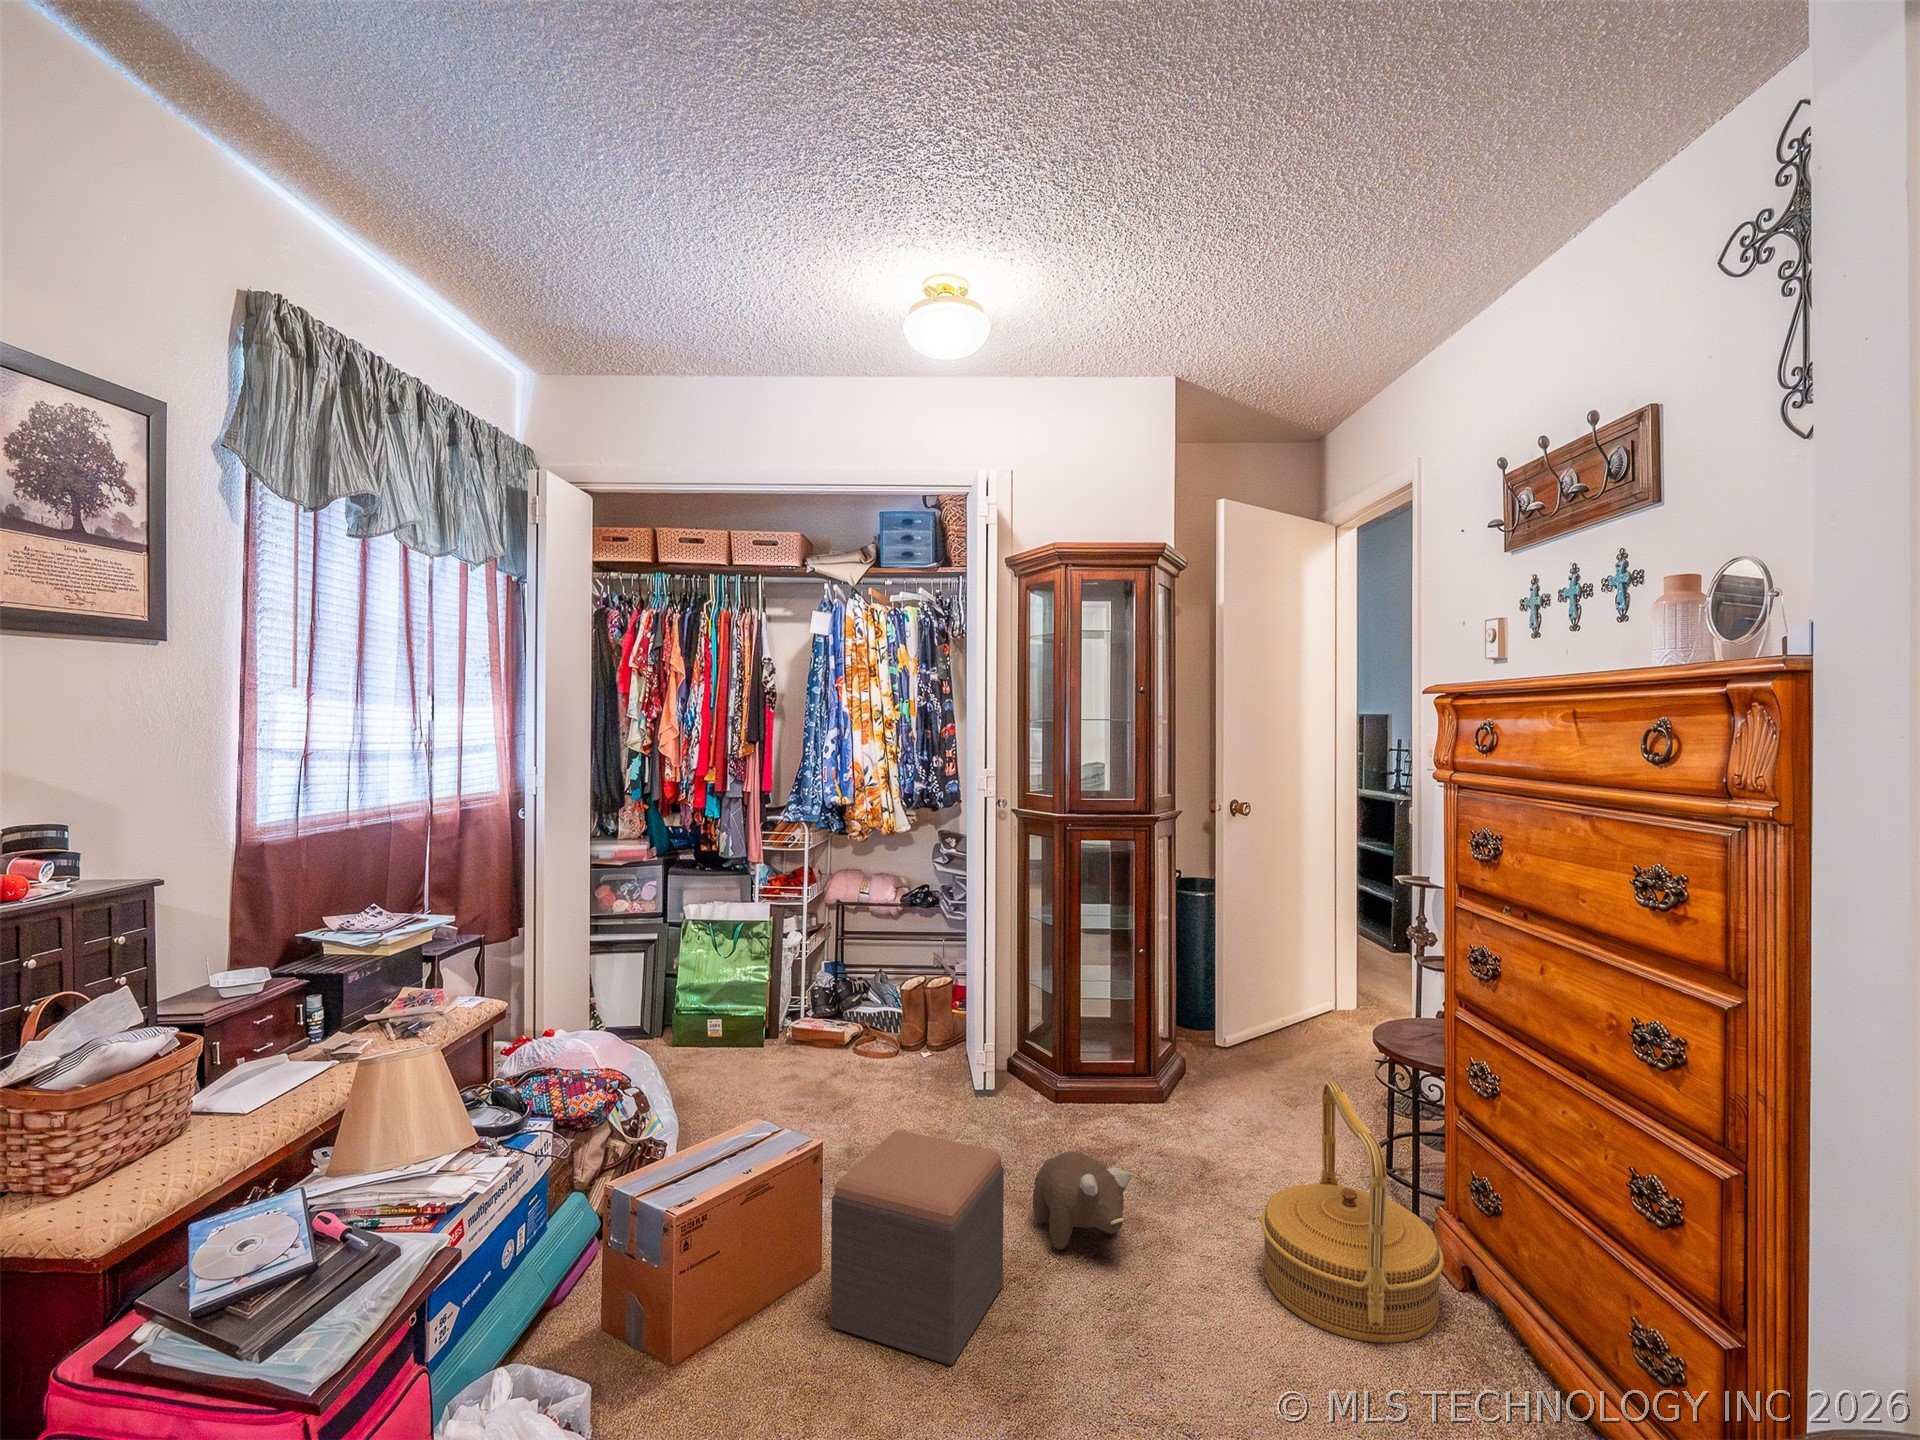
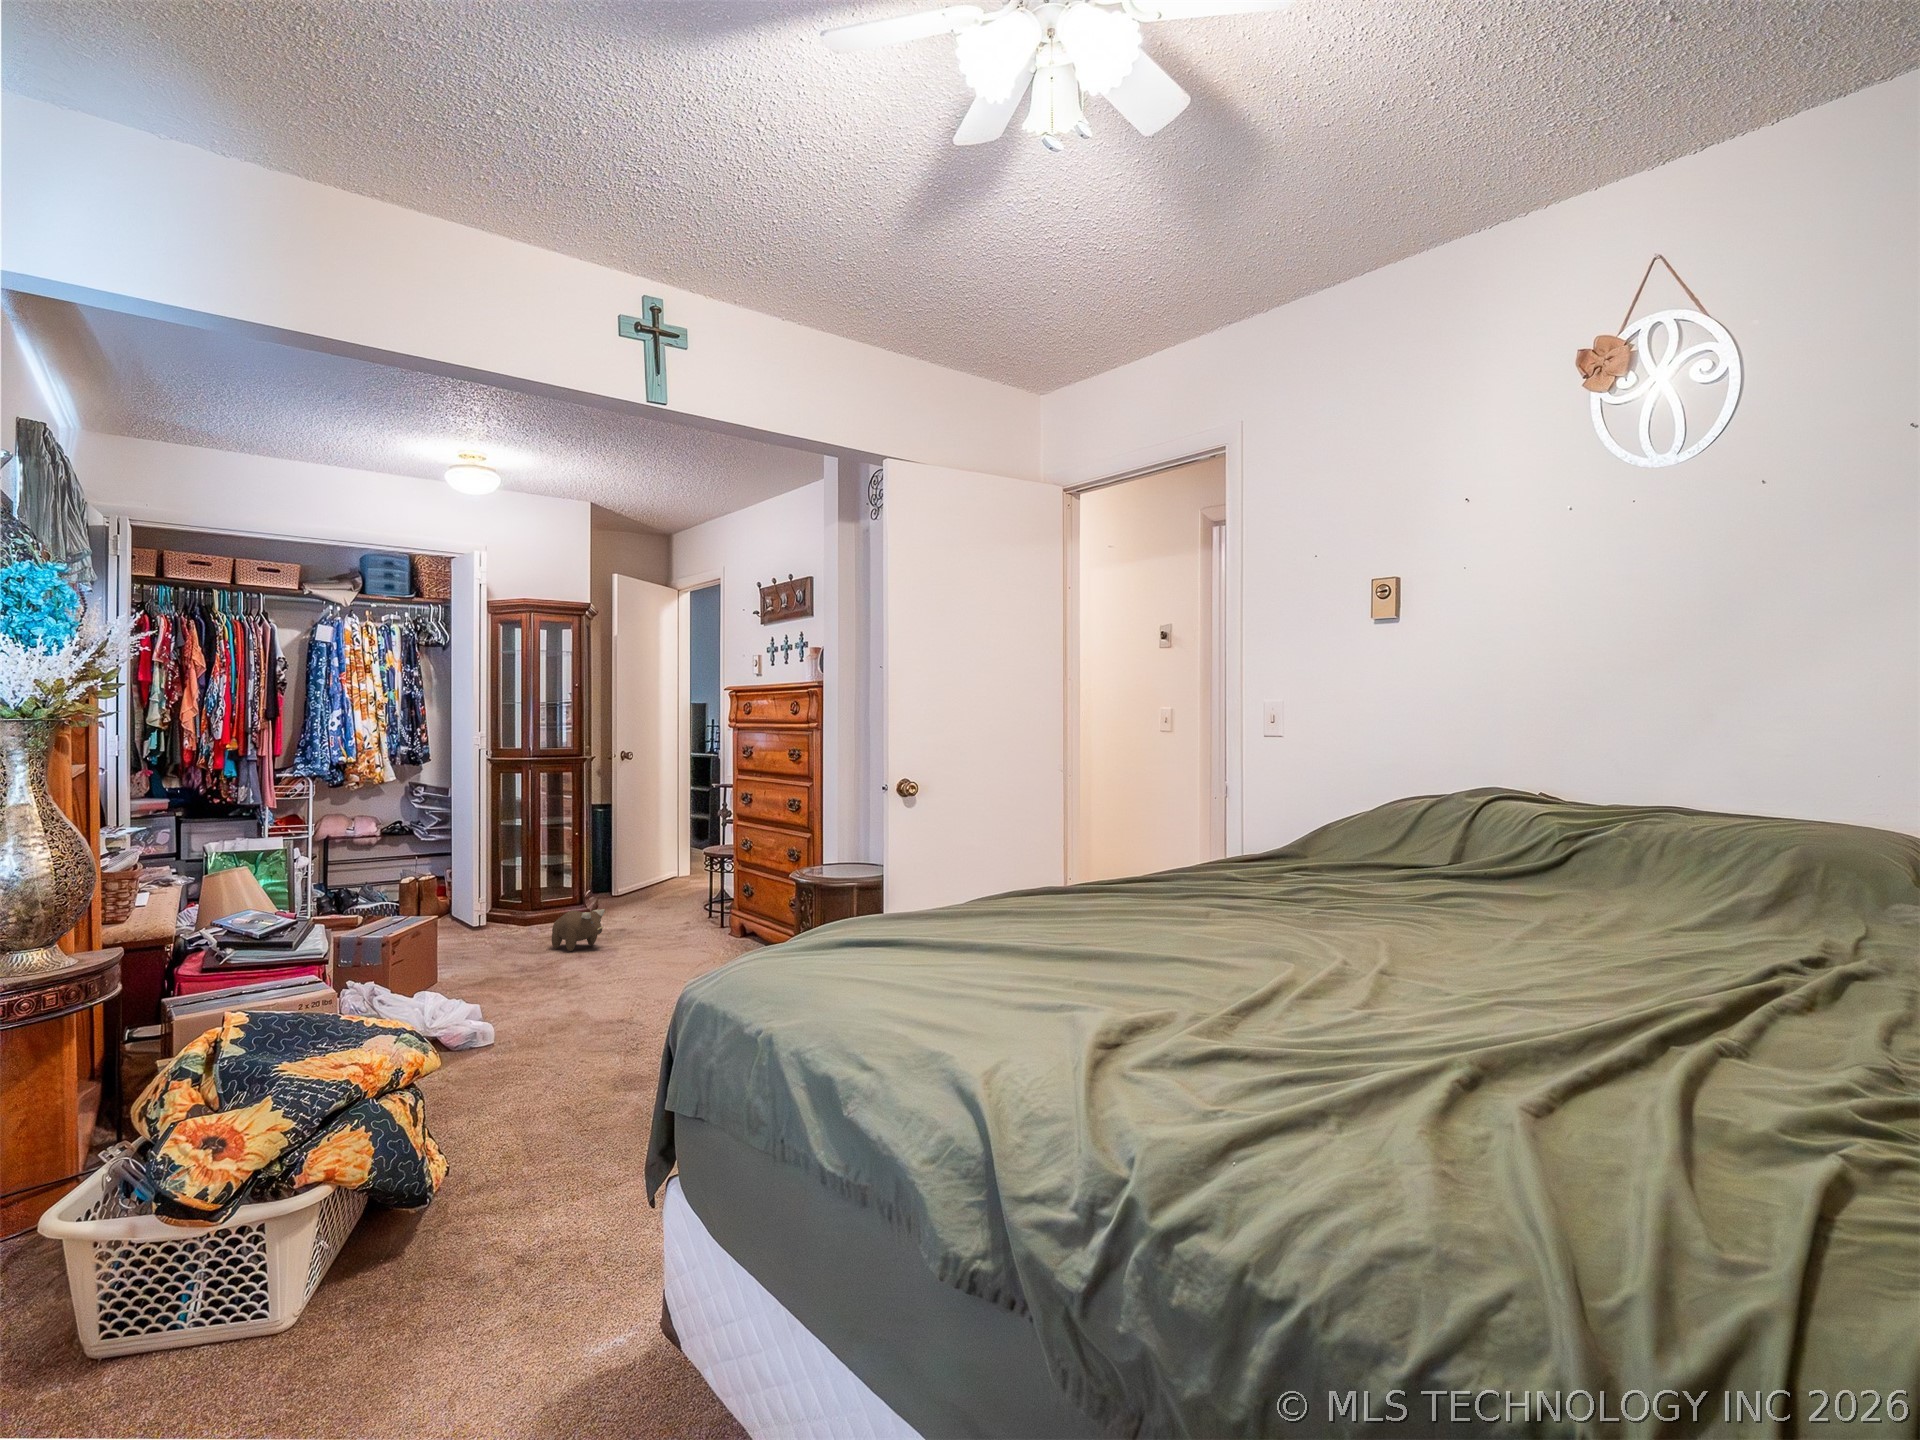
woven basket: present [1261,1081,1444,1343] -> none [662,860,734,945]
footstool: present [831,1130,1004,1366] -> none [479,899,551,979]

